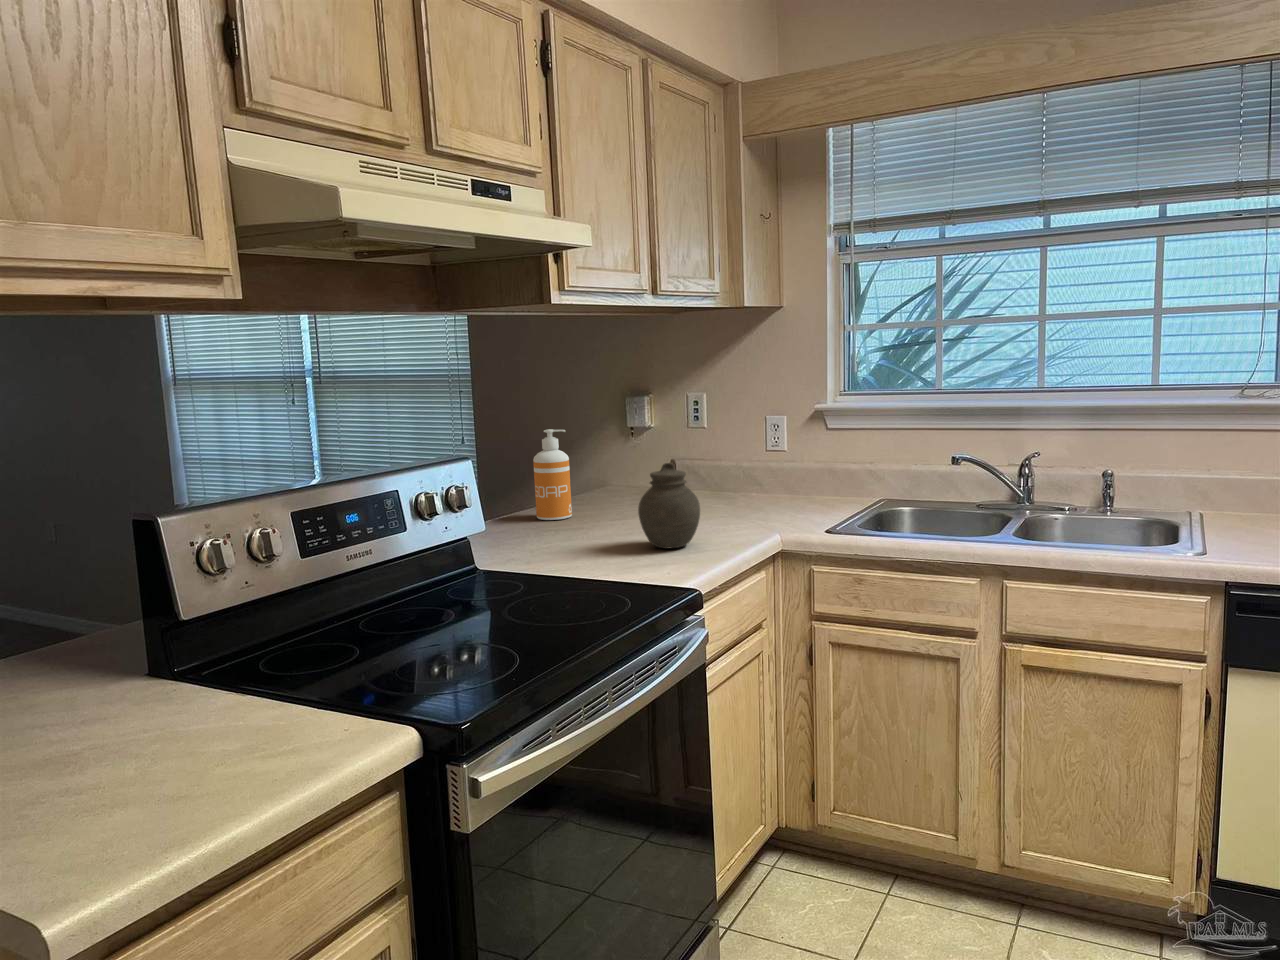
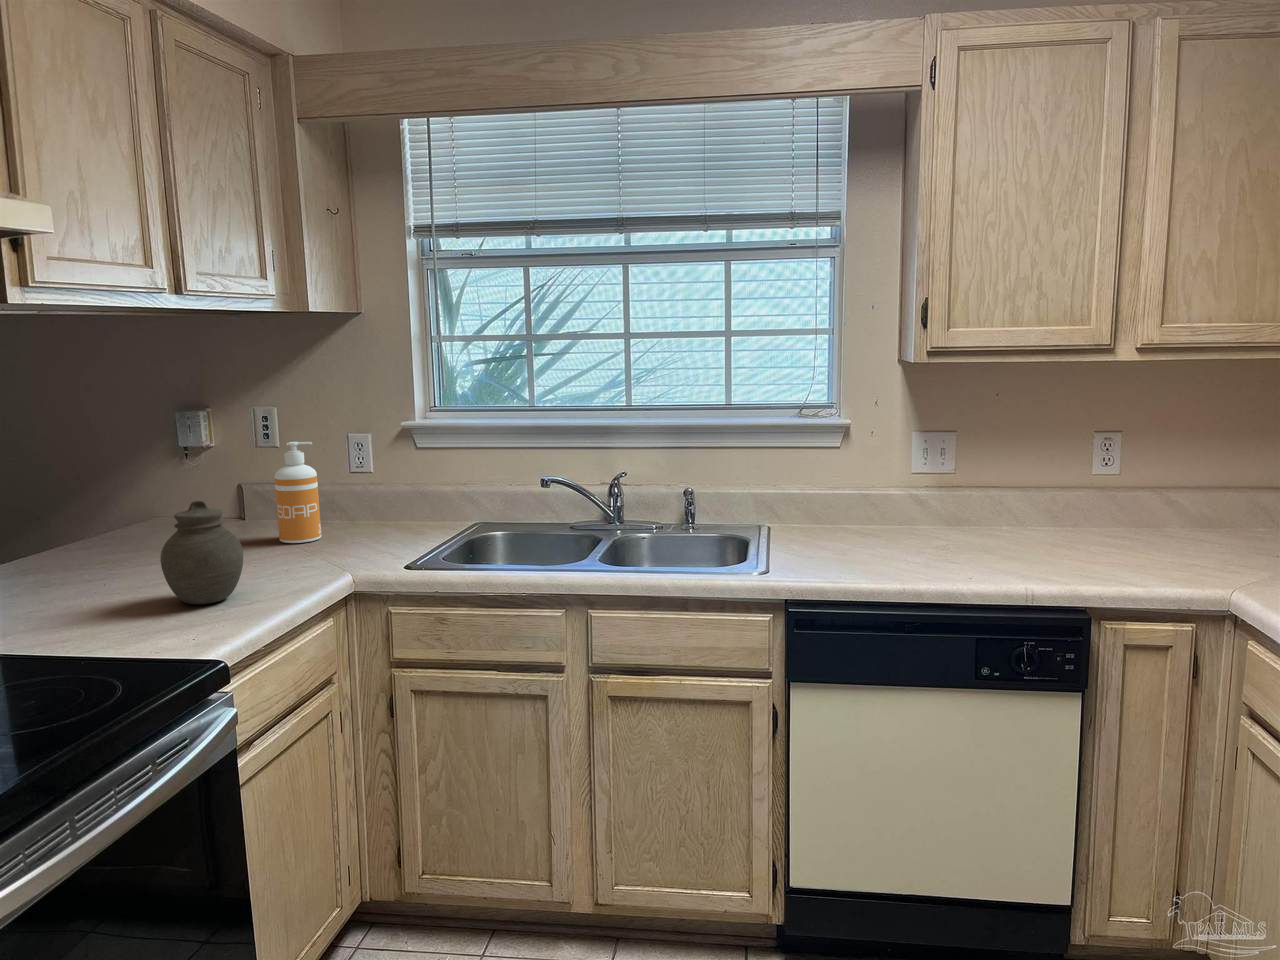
soap dispenser: present [533,429,572,520] -> present [275,442,321,543]

